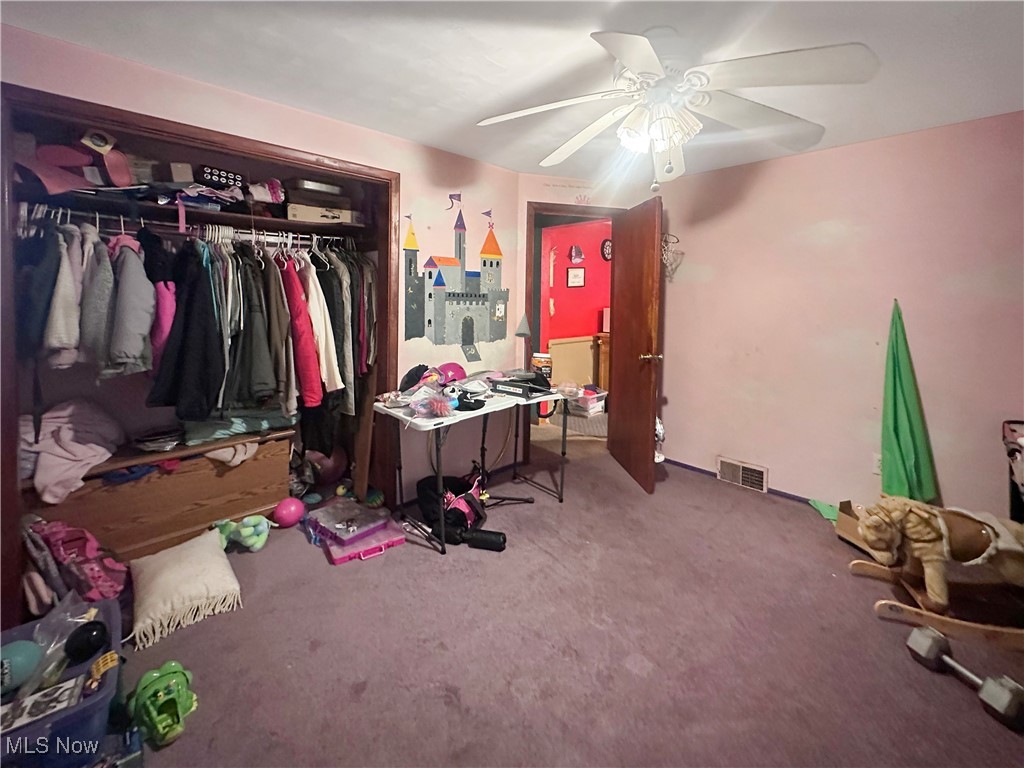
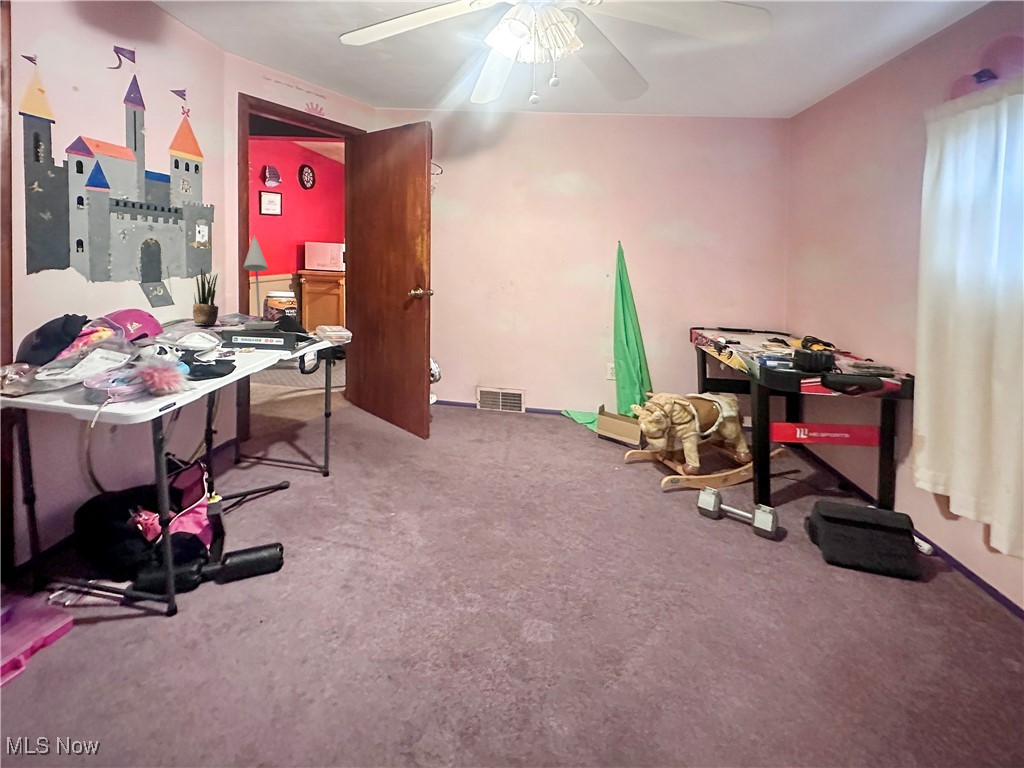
potted plant: none [485,335,502,374] -> present [193,268,218,325]

